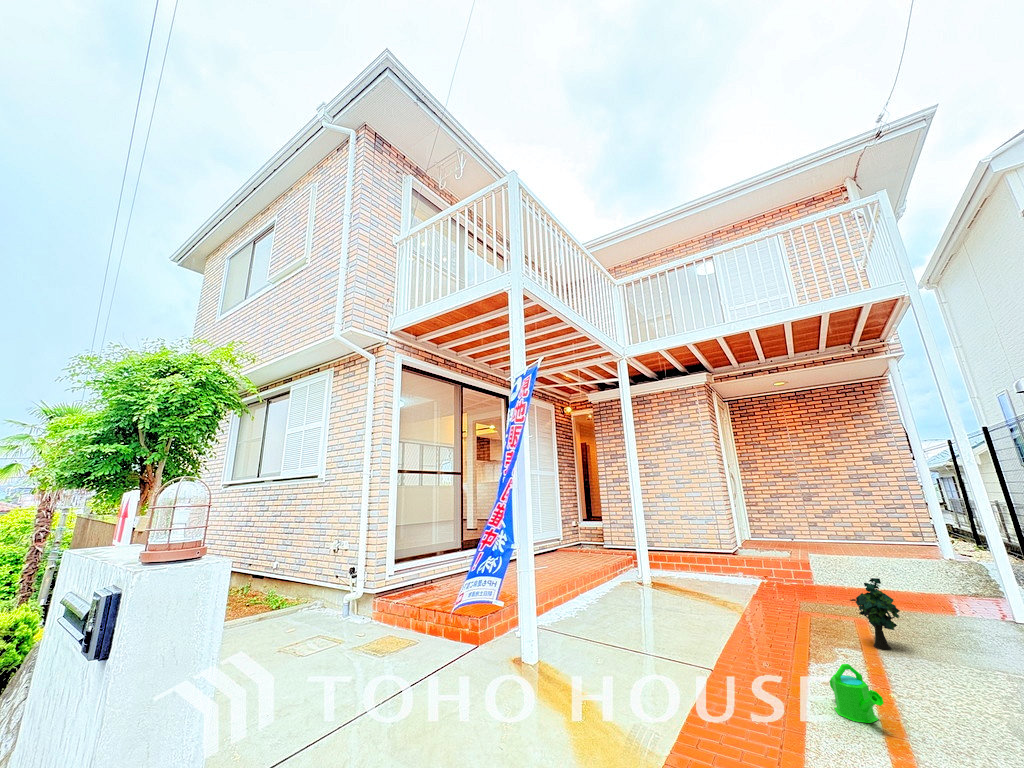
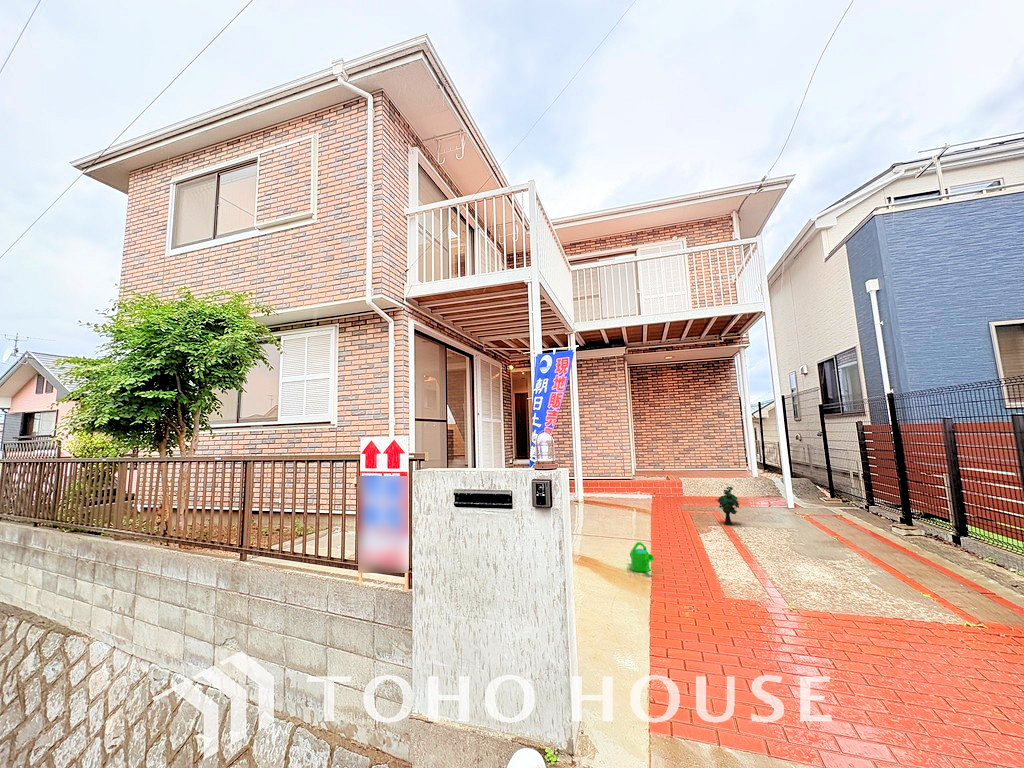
watering can: present [829,664,884,723] -> present [630,542,654,572]

